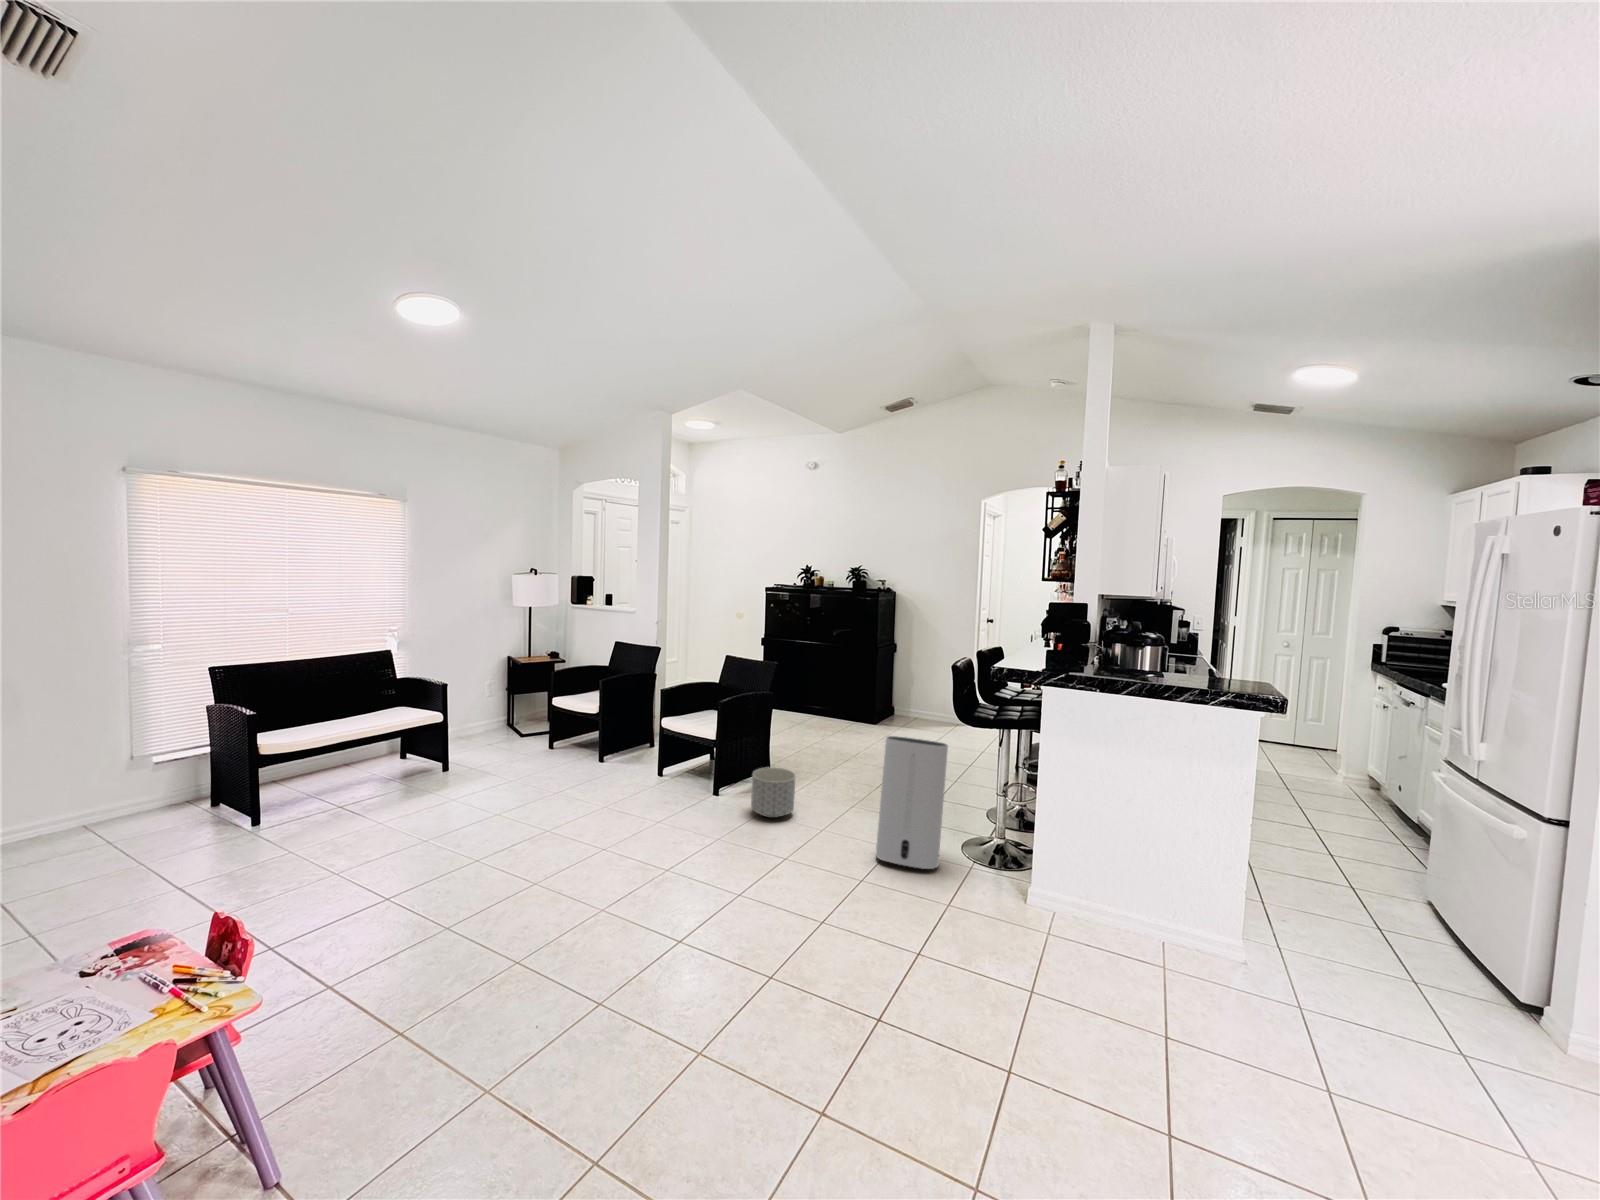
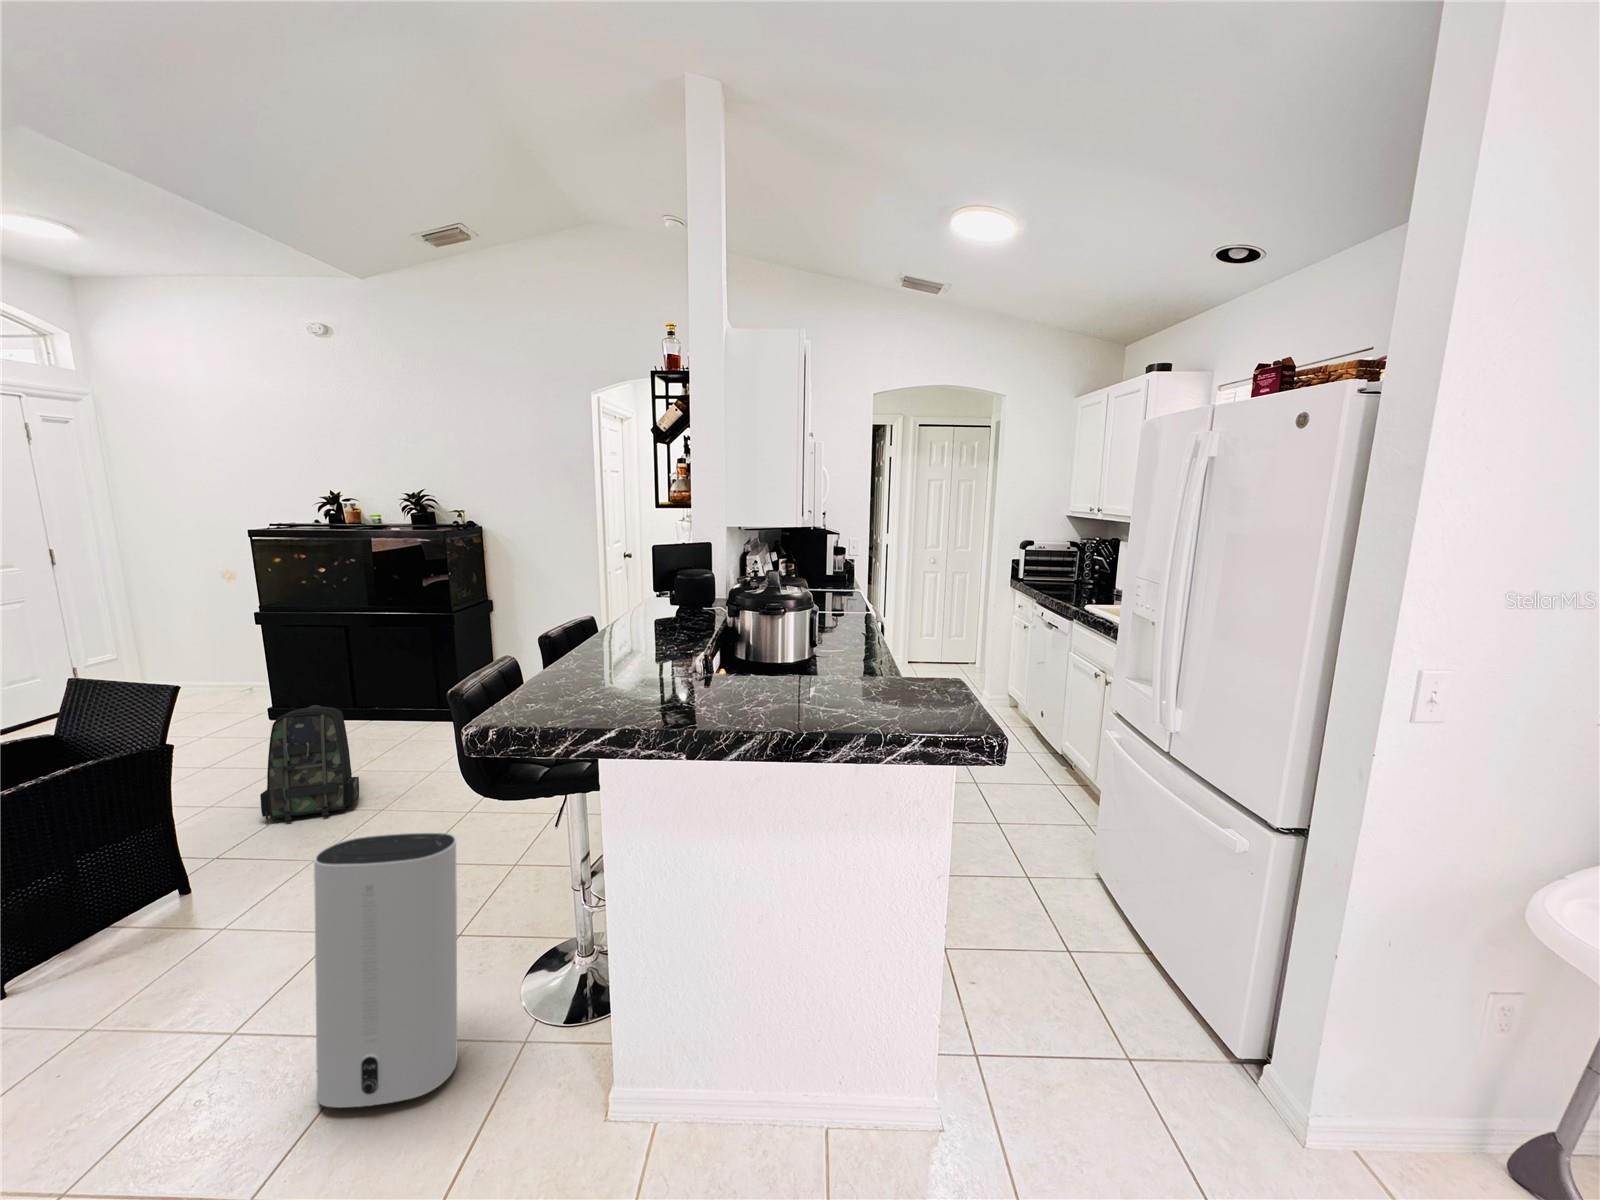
backpack: none [787,692,833,758] -> present [260,705,359,825]
planter: present [751,767,796,818] -> none [37,916,179,1046]

